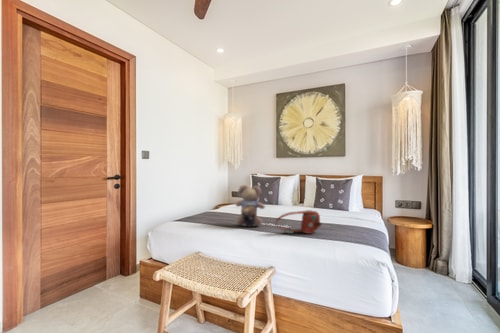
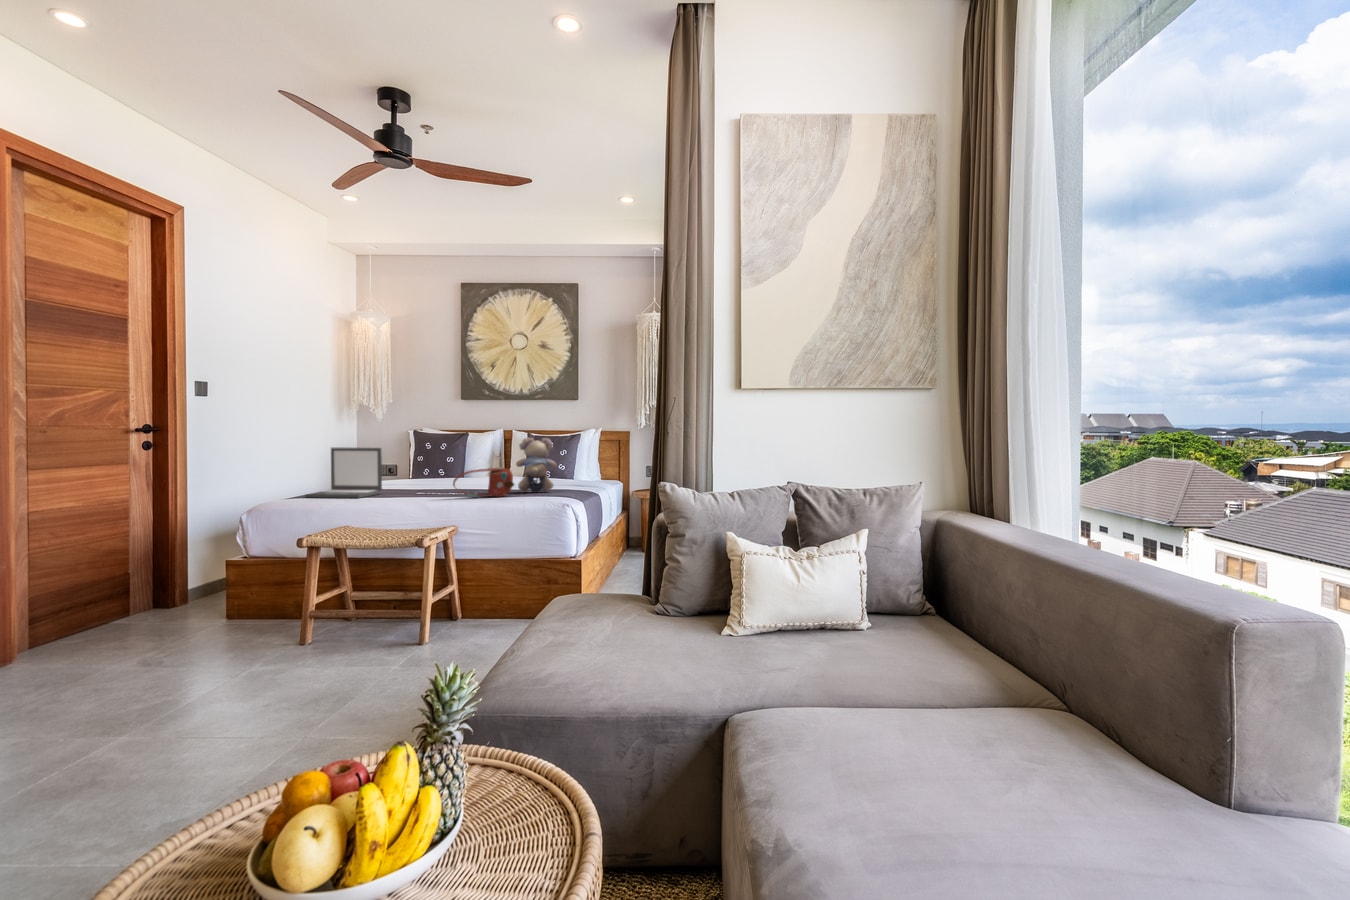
teddy bear: present [236,185,265,227] -> present [516,438,557,492]
laptop: none [185,189,230,226] -> present [305,447,382,498]

